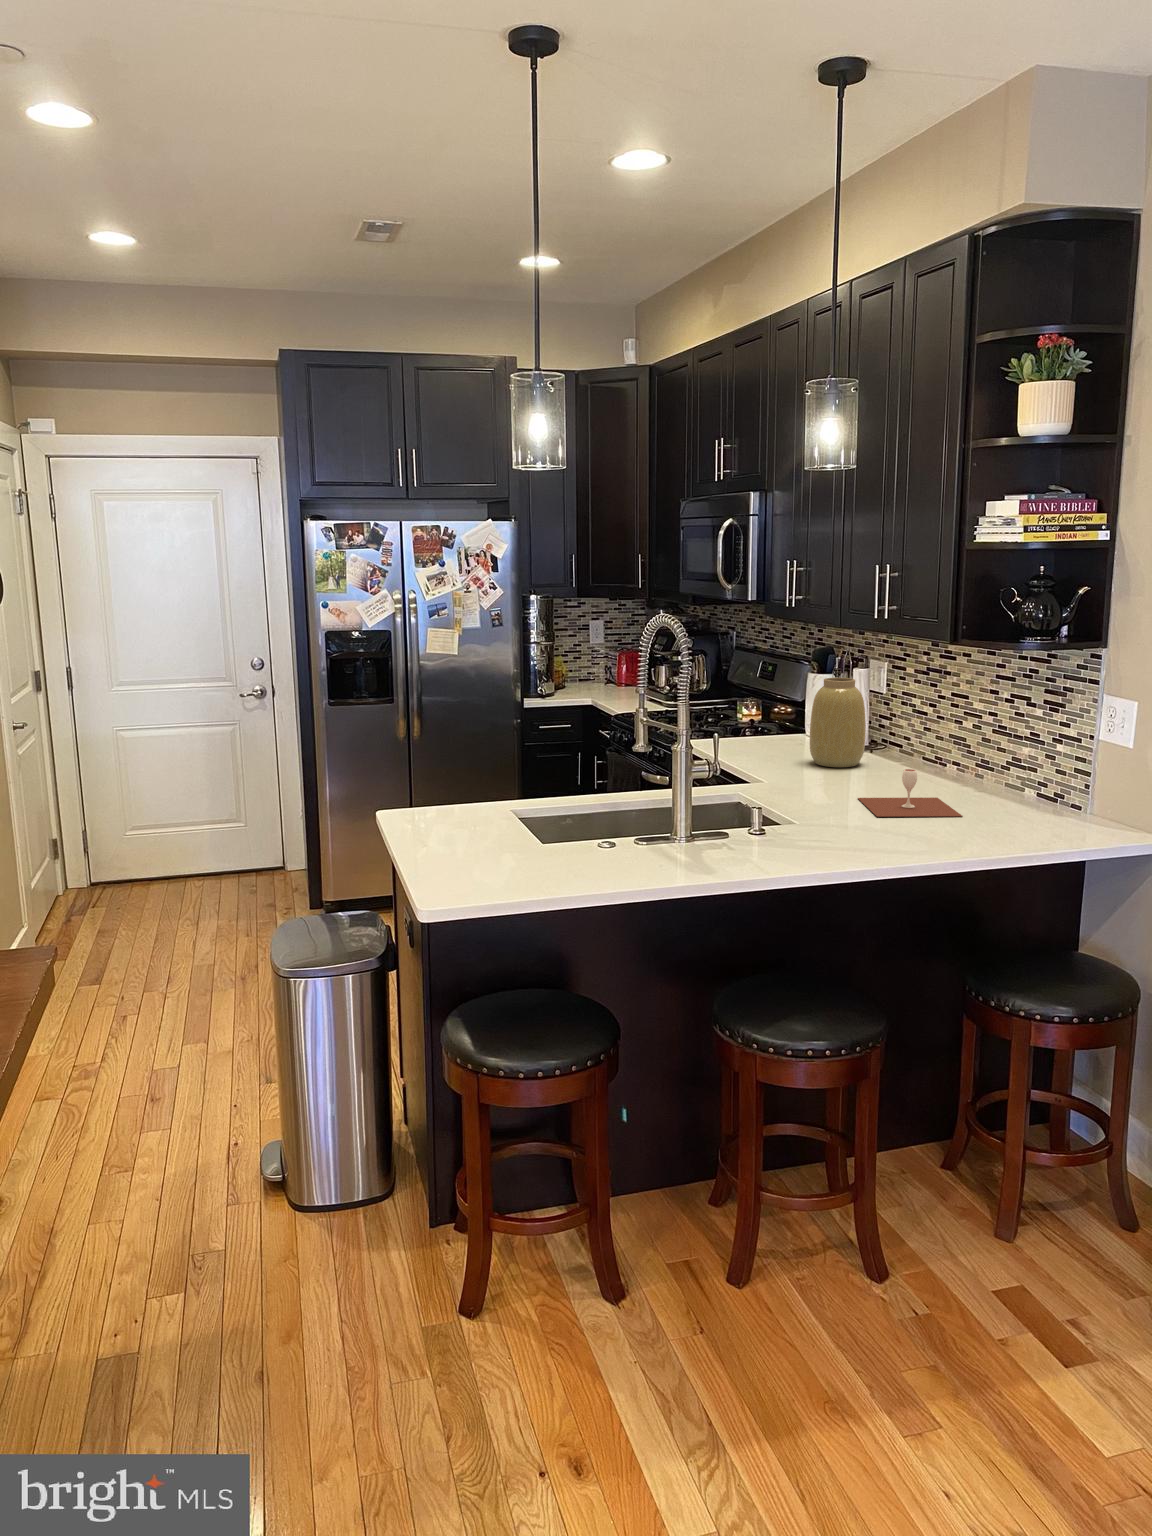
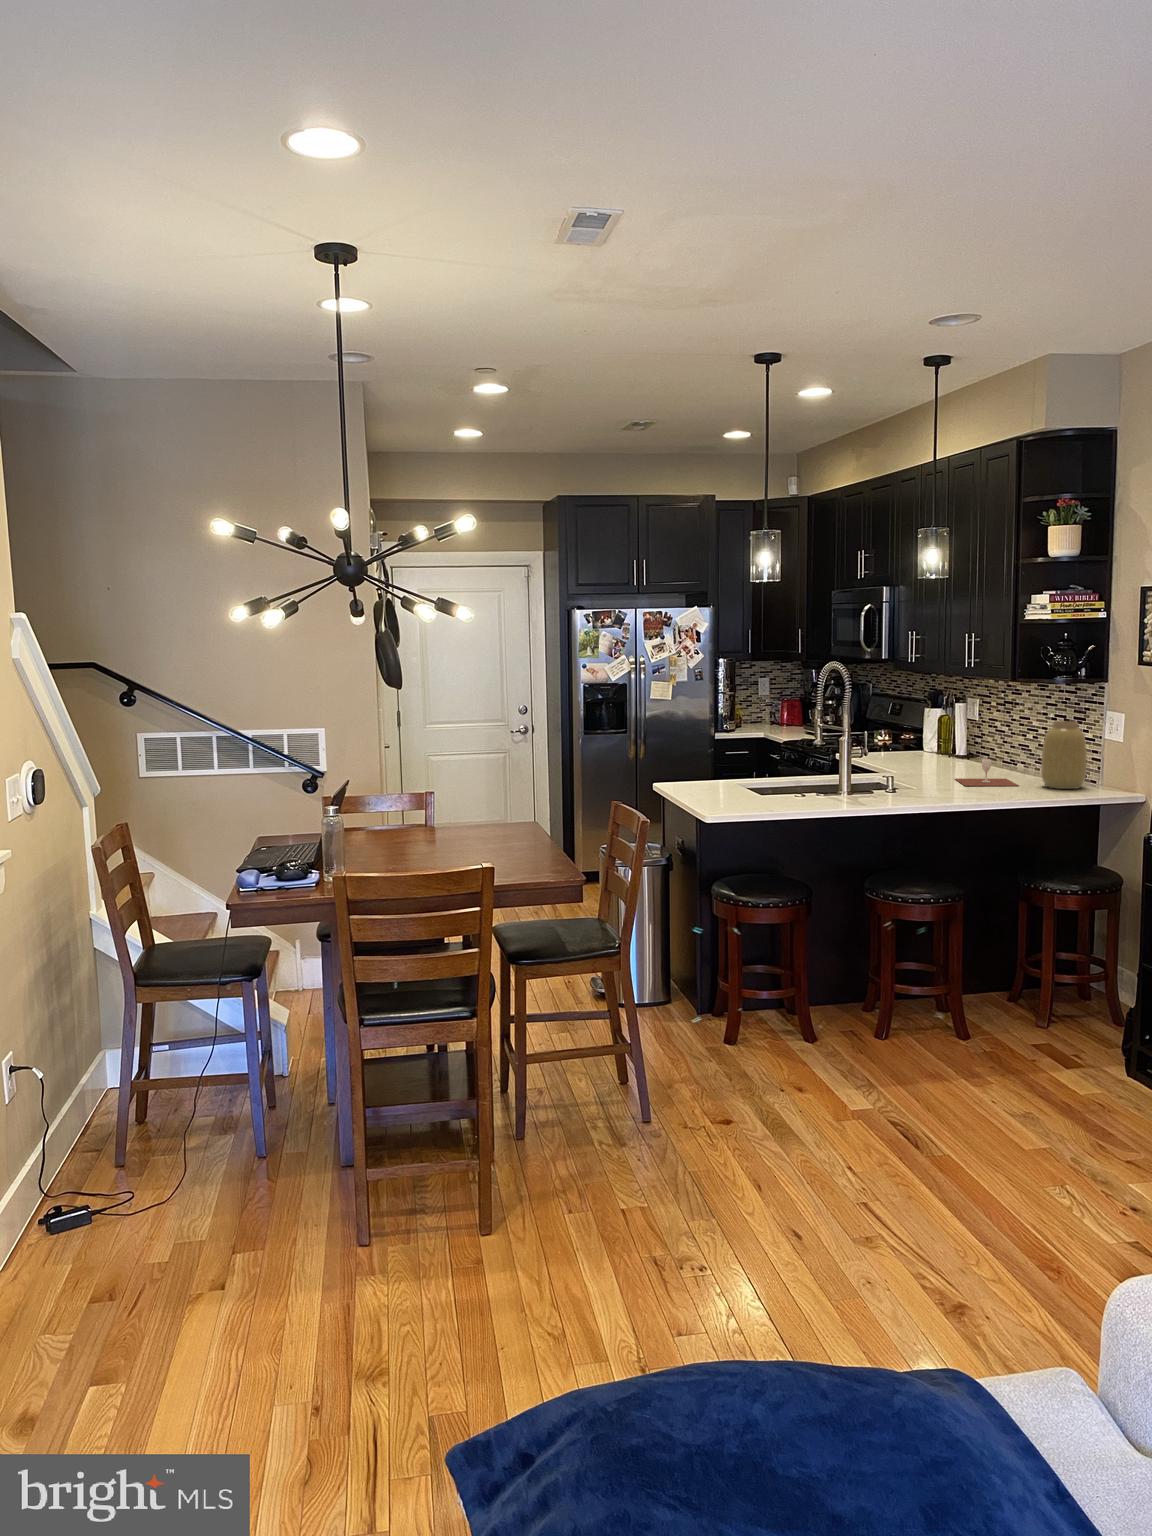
vase: present [810,678,866,767] -> present [1041,721,1087,789]

